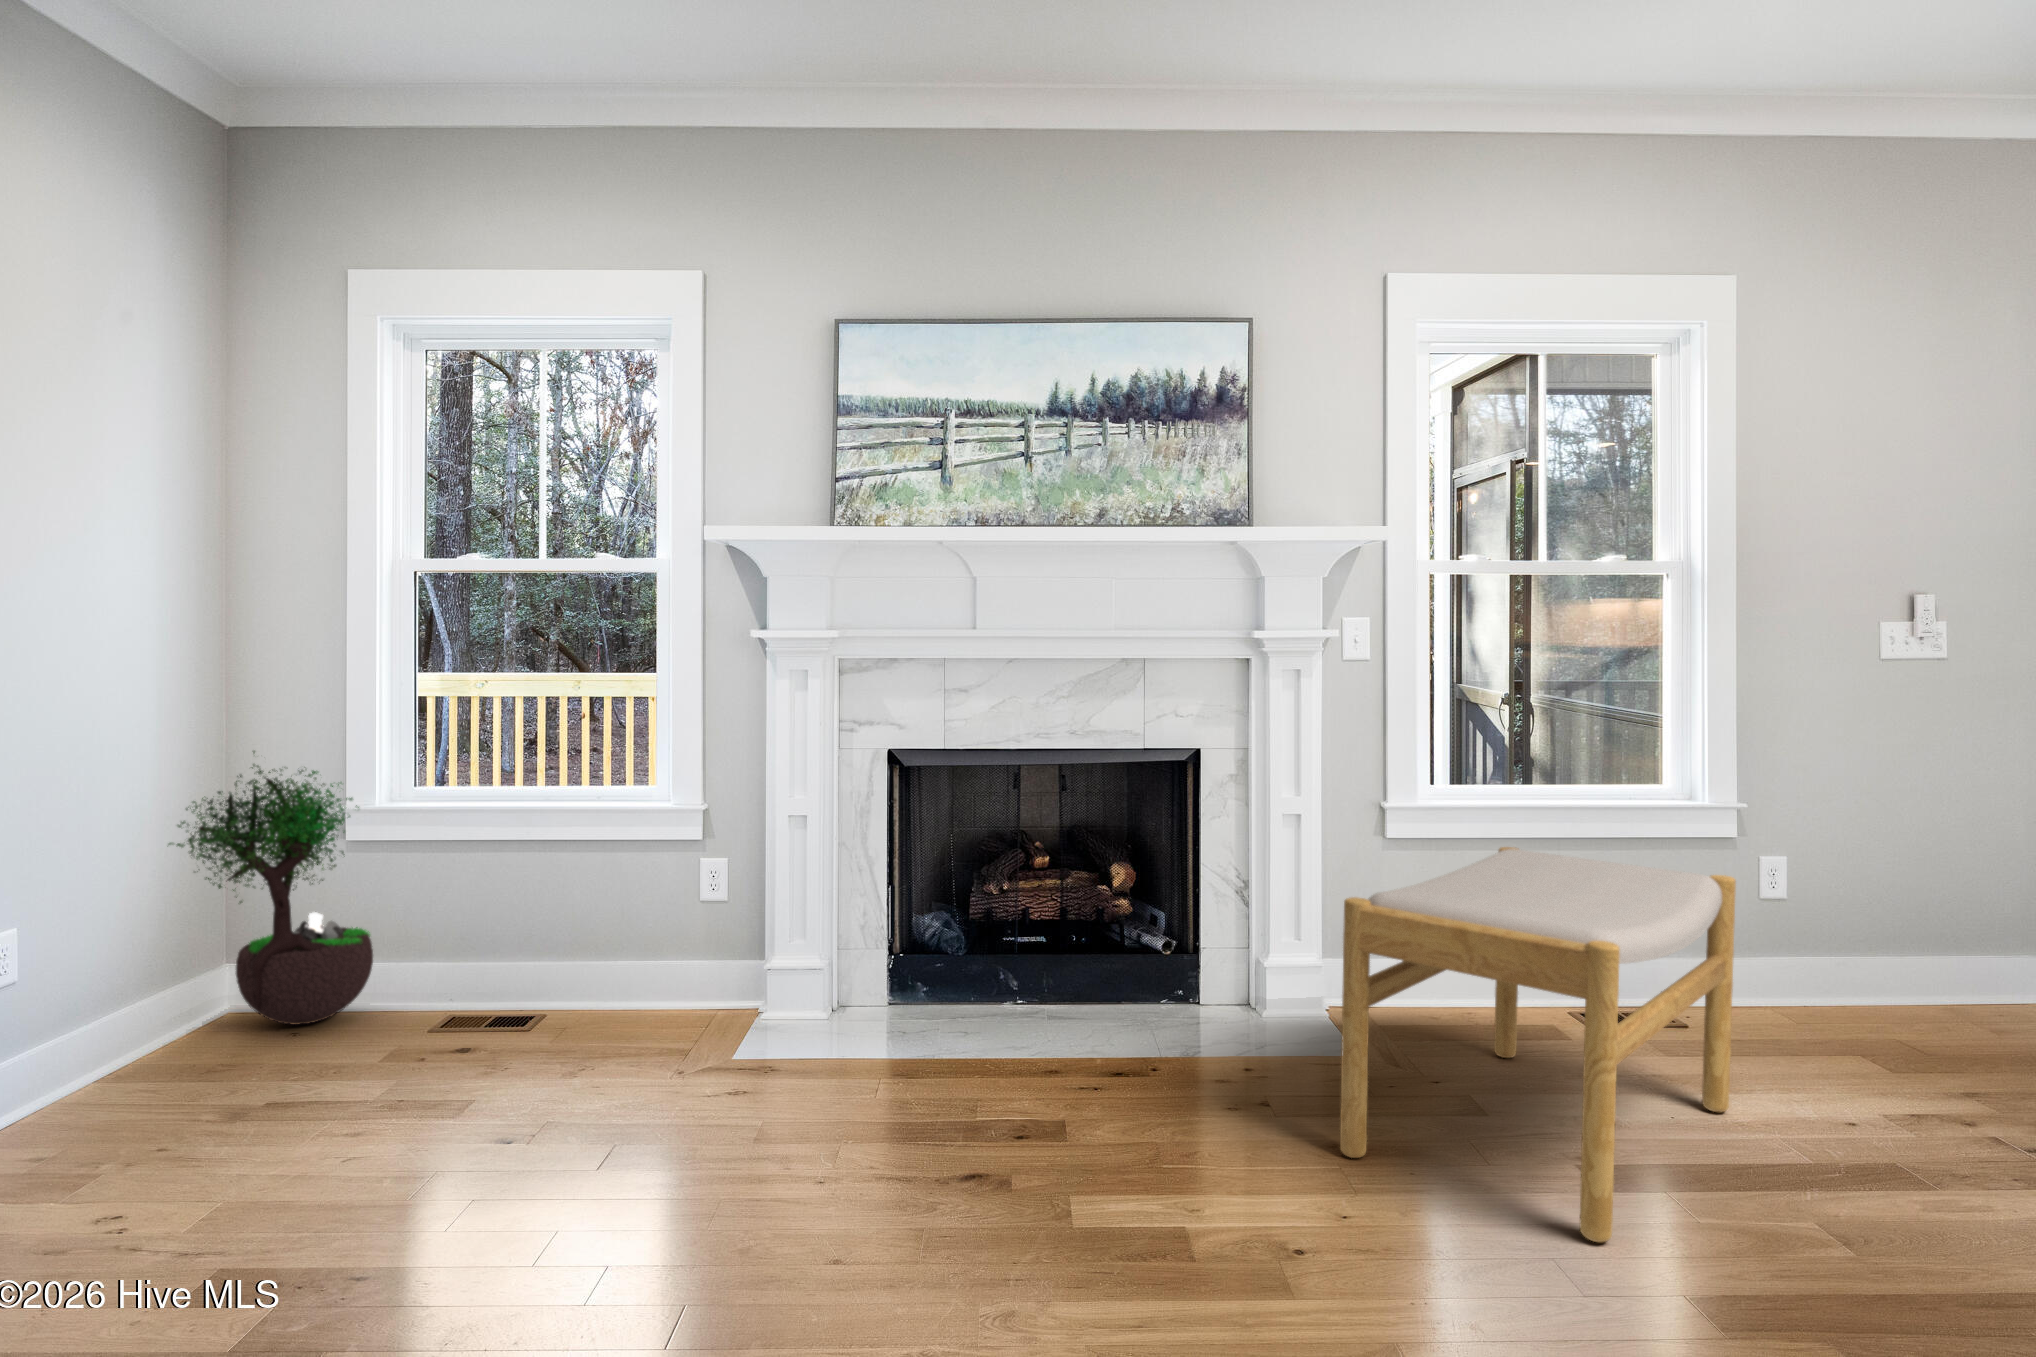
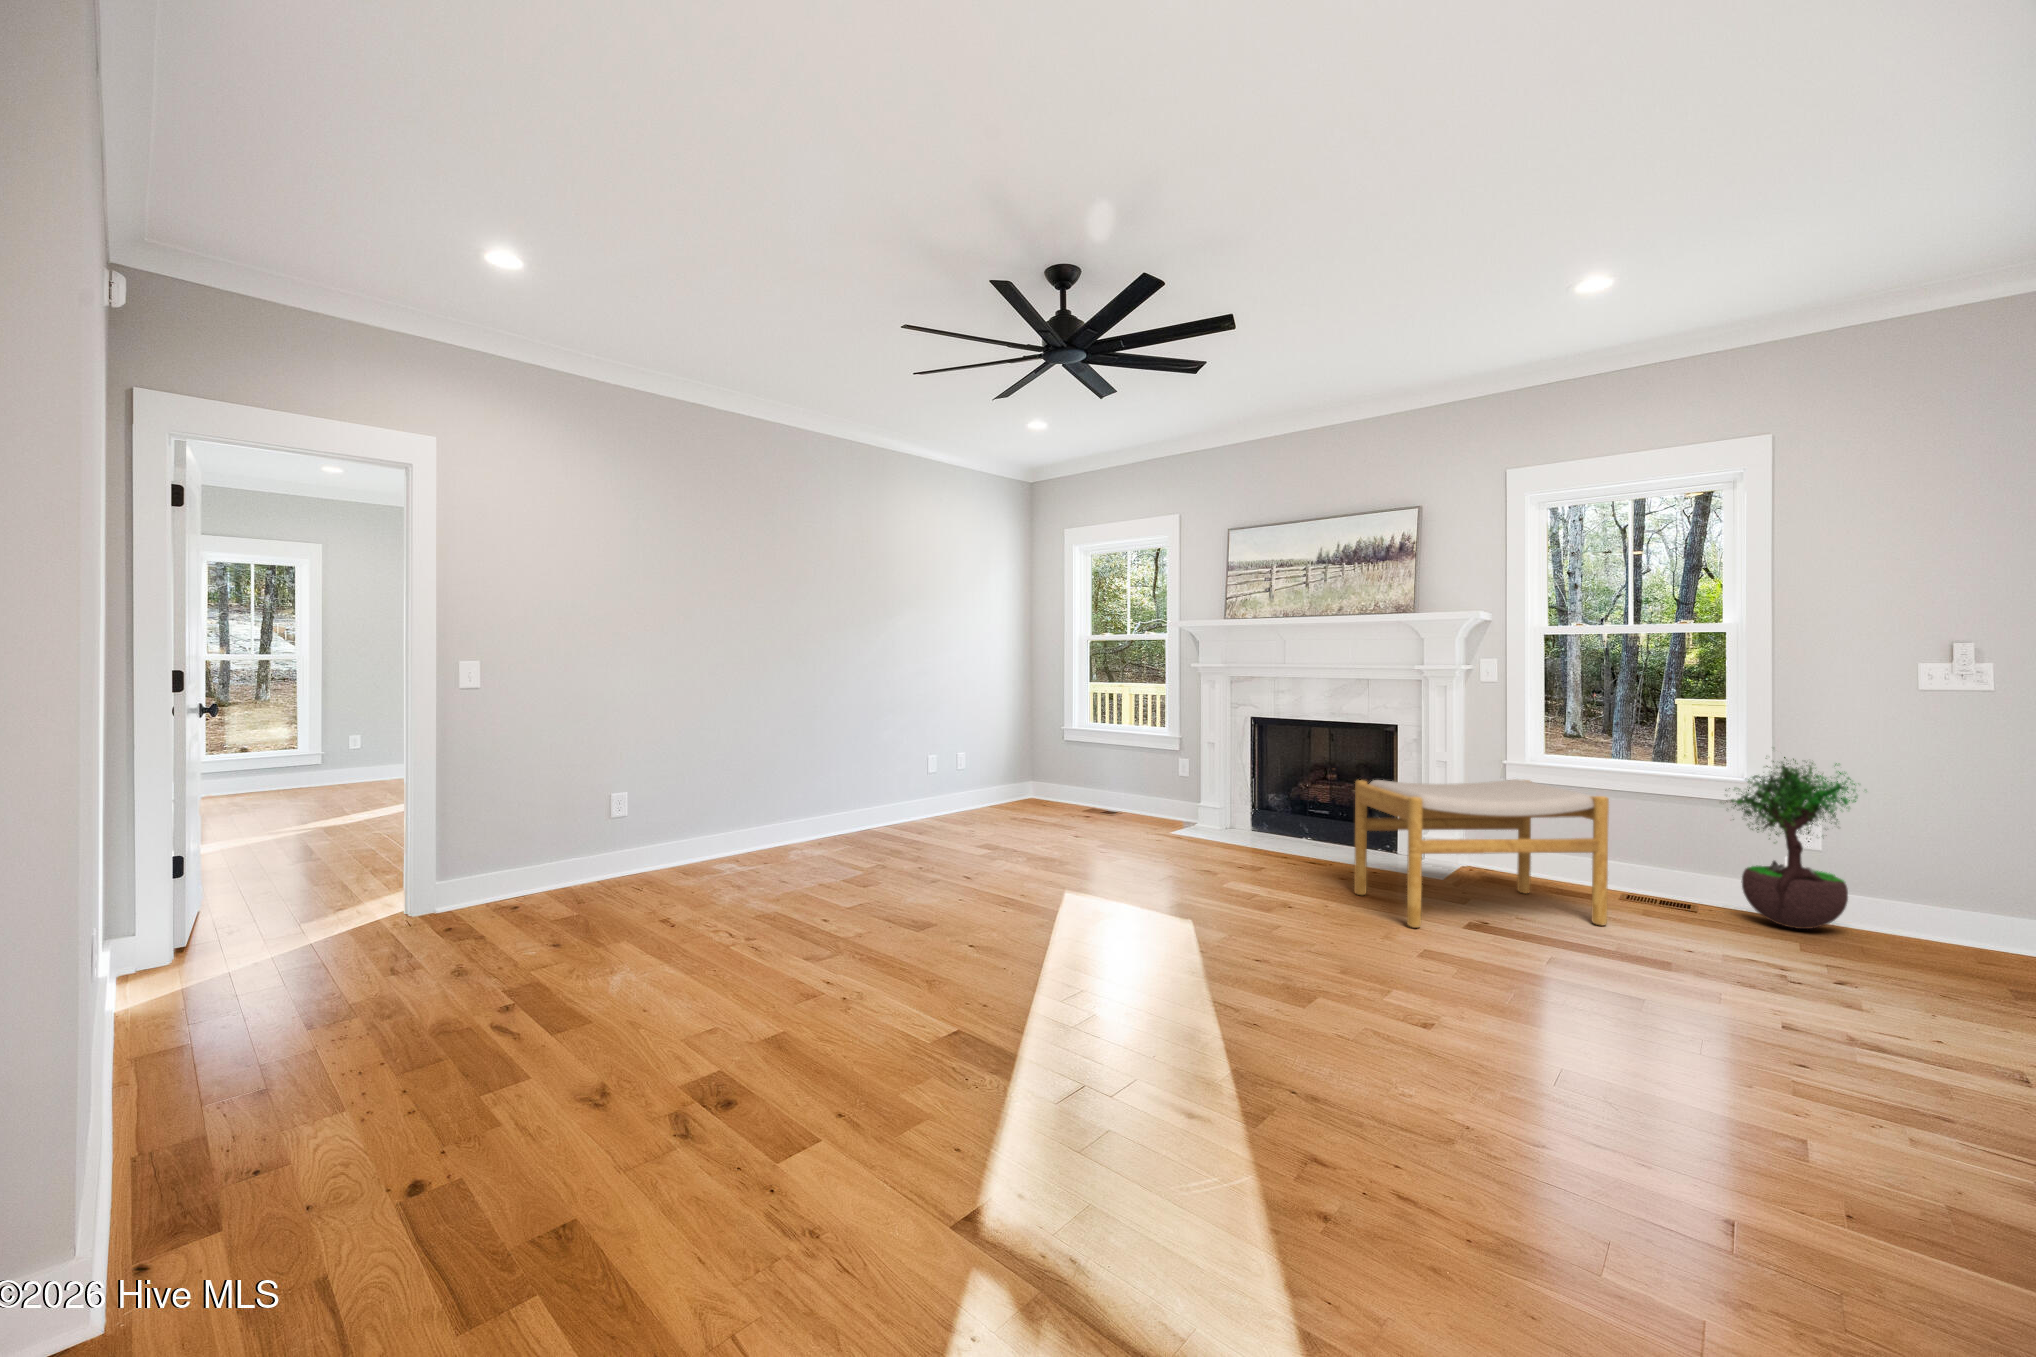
potted tree: present [169,751,373,1025] -> present [1725,757,1857,929]

